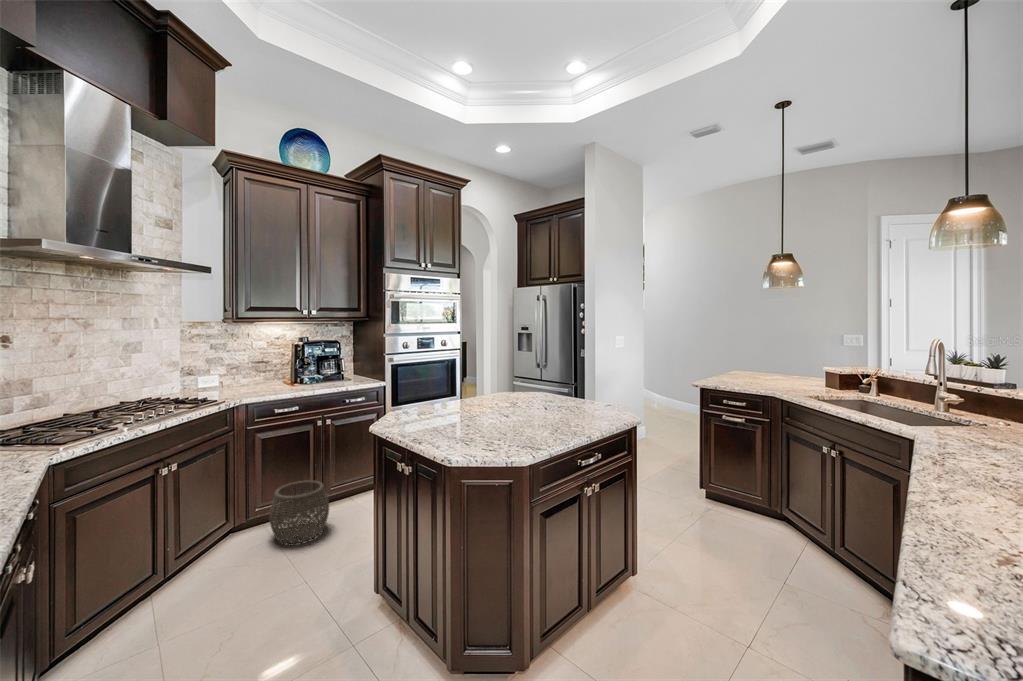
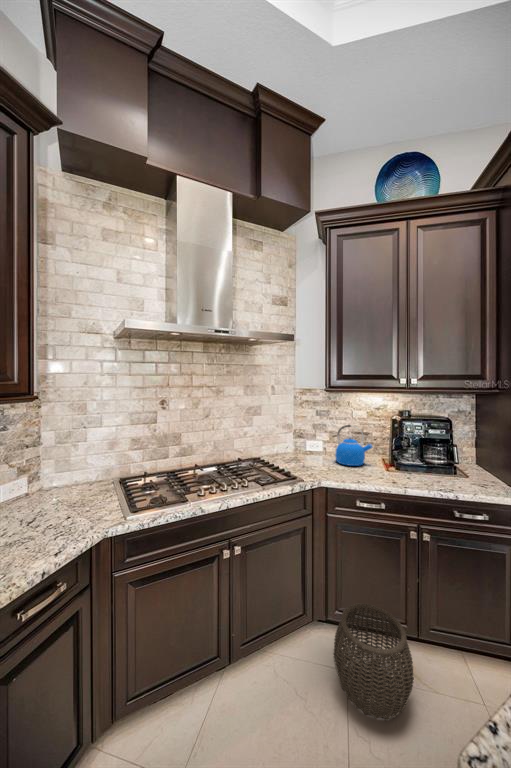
kettle: none [243,352,280,388] -> present [335,425,373,466]

